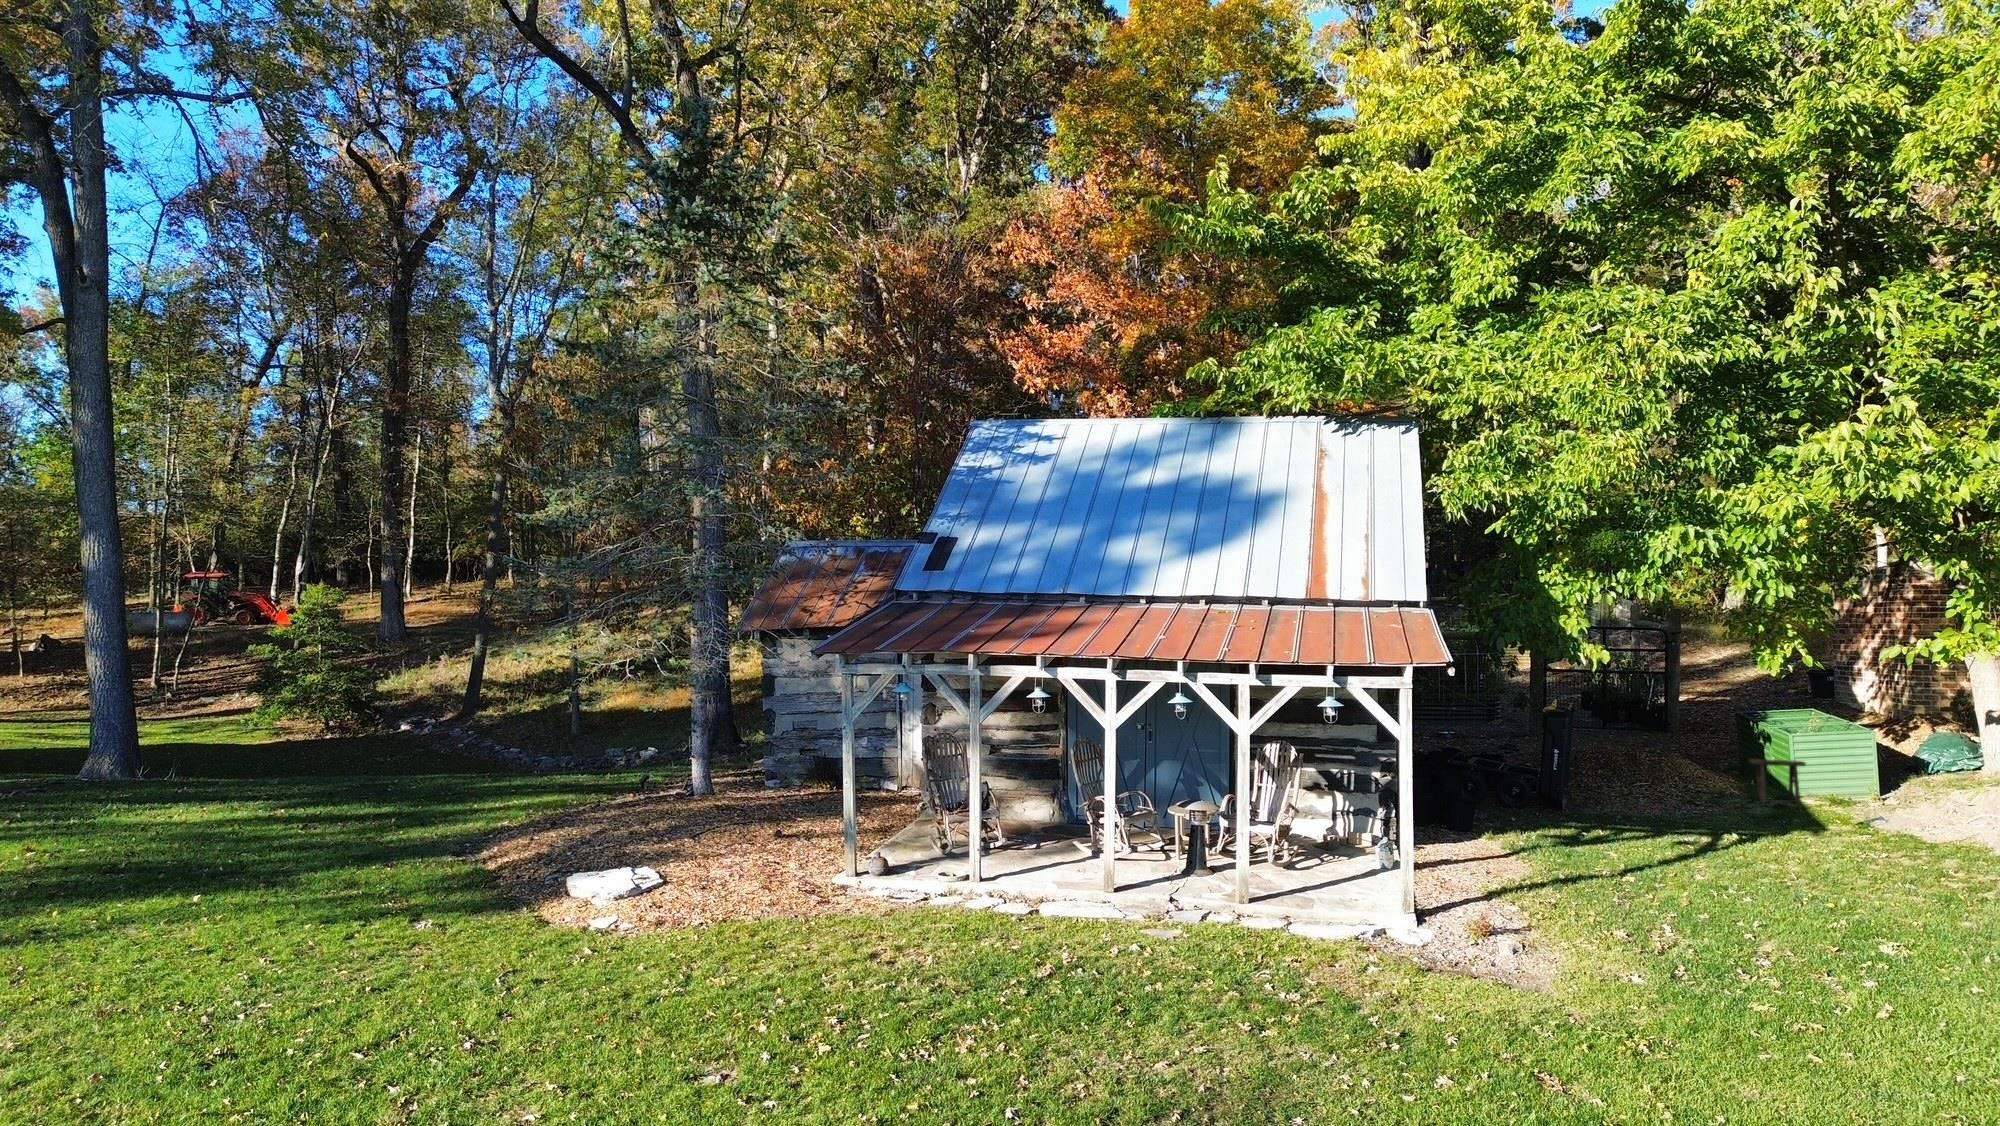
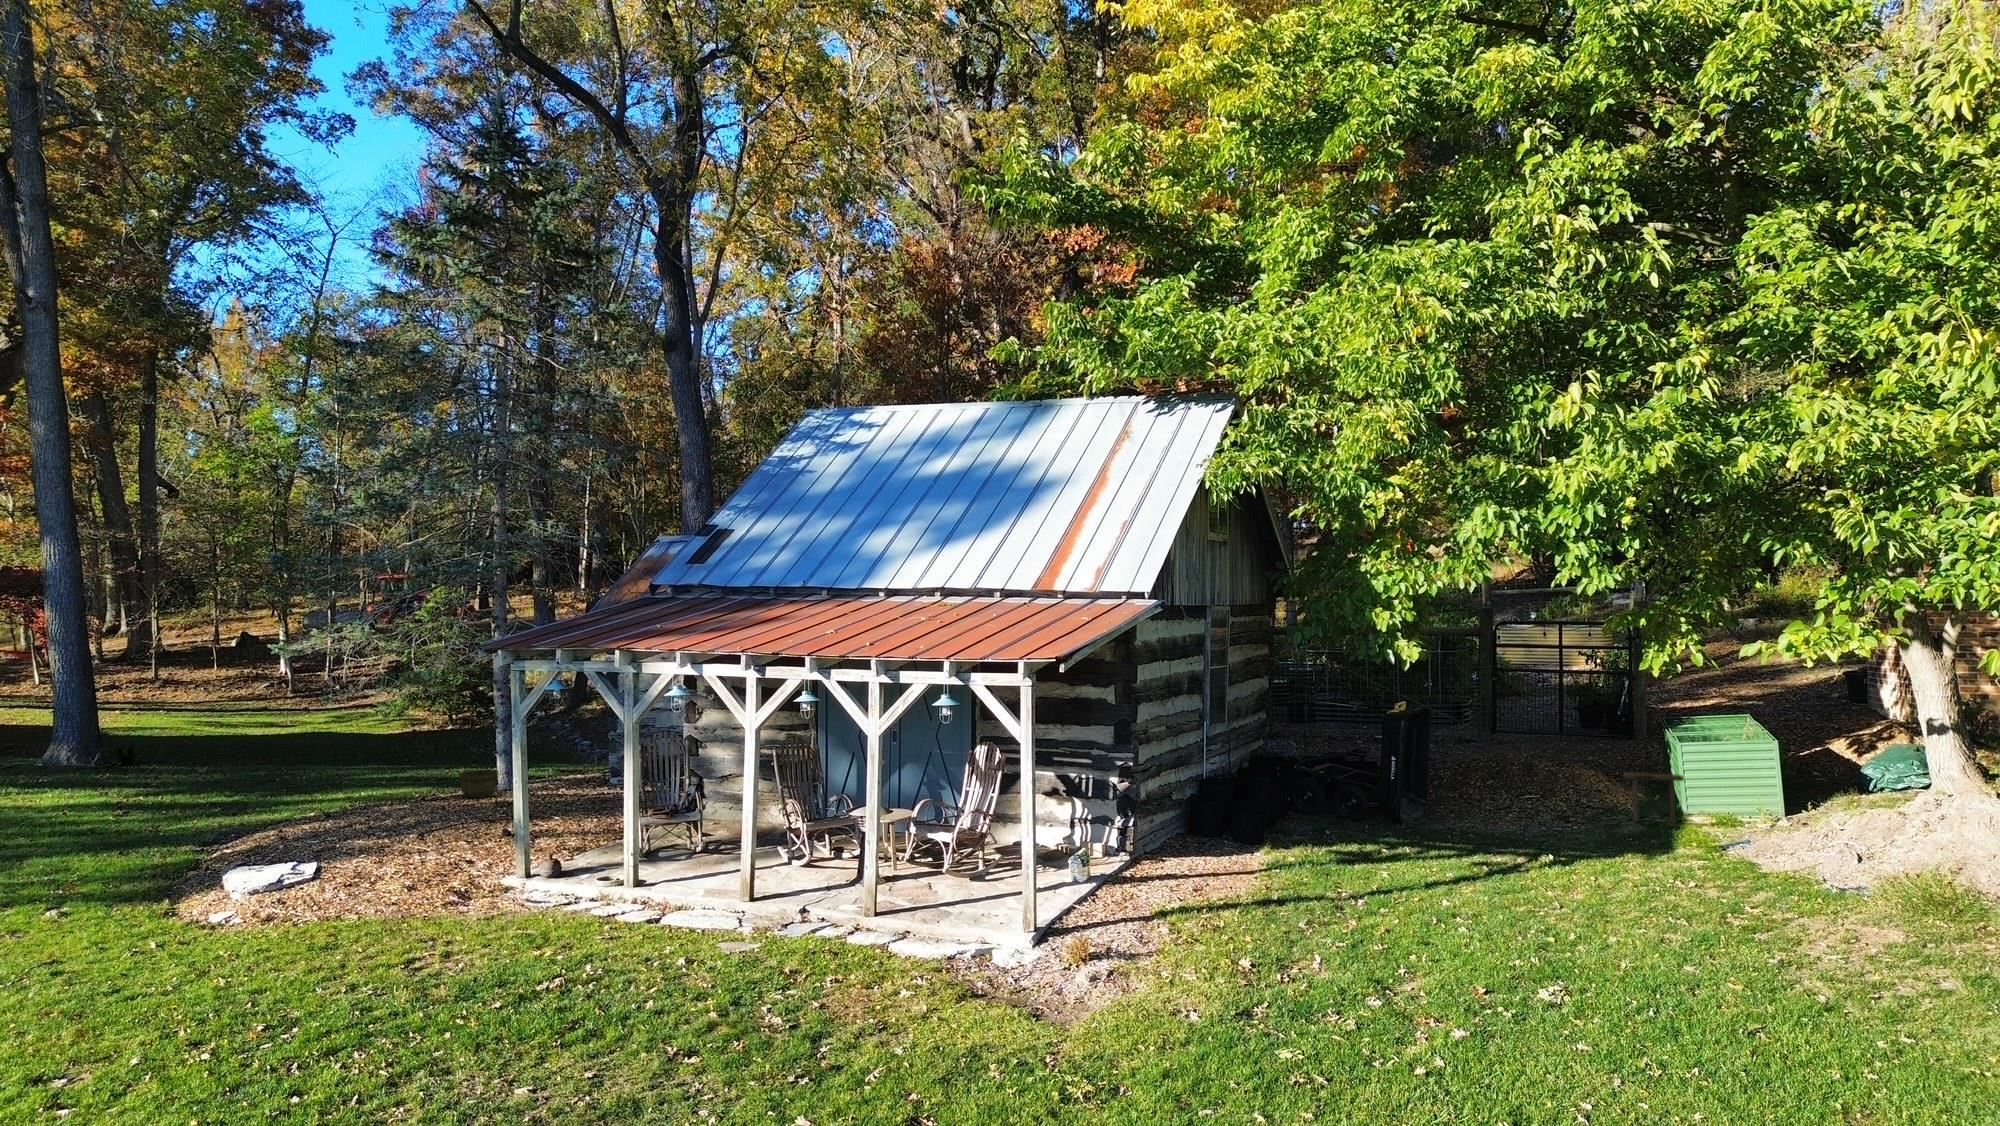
potted plant: none [225,754,280,775] -> present [103,745,139,765]
wooden bucket: none [653,767,693,802] -> present [458,769,499,798]

